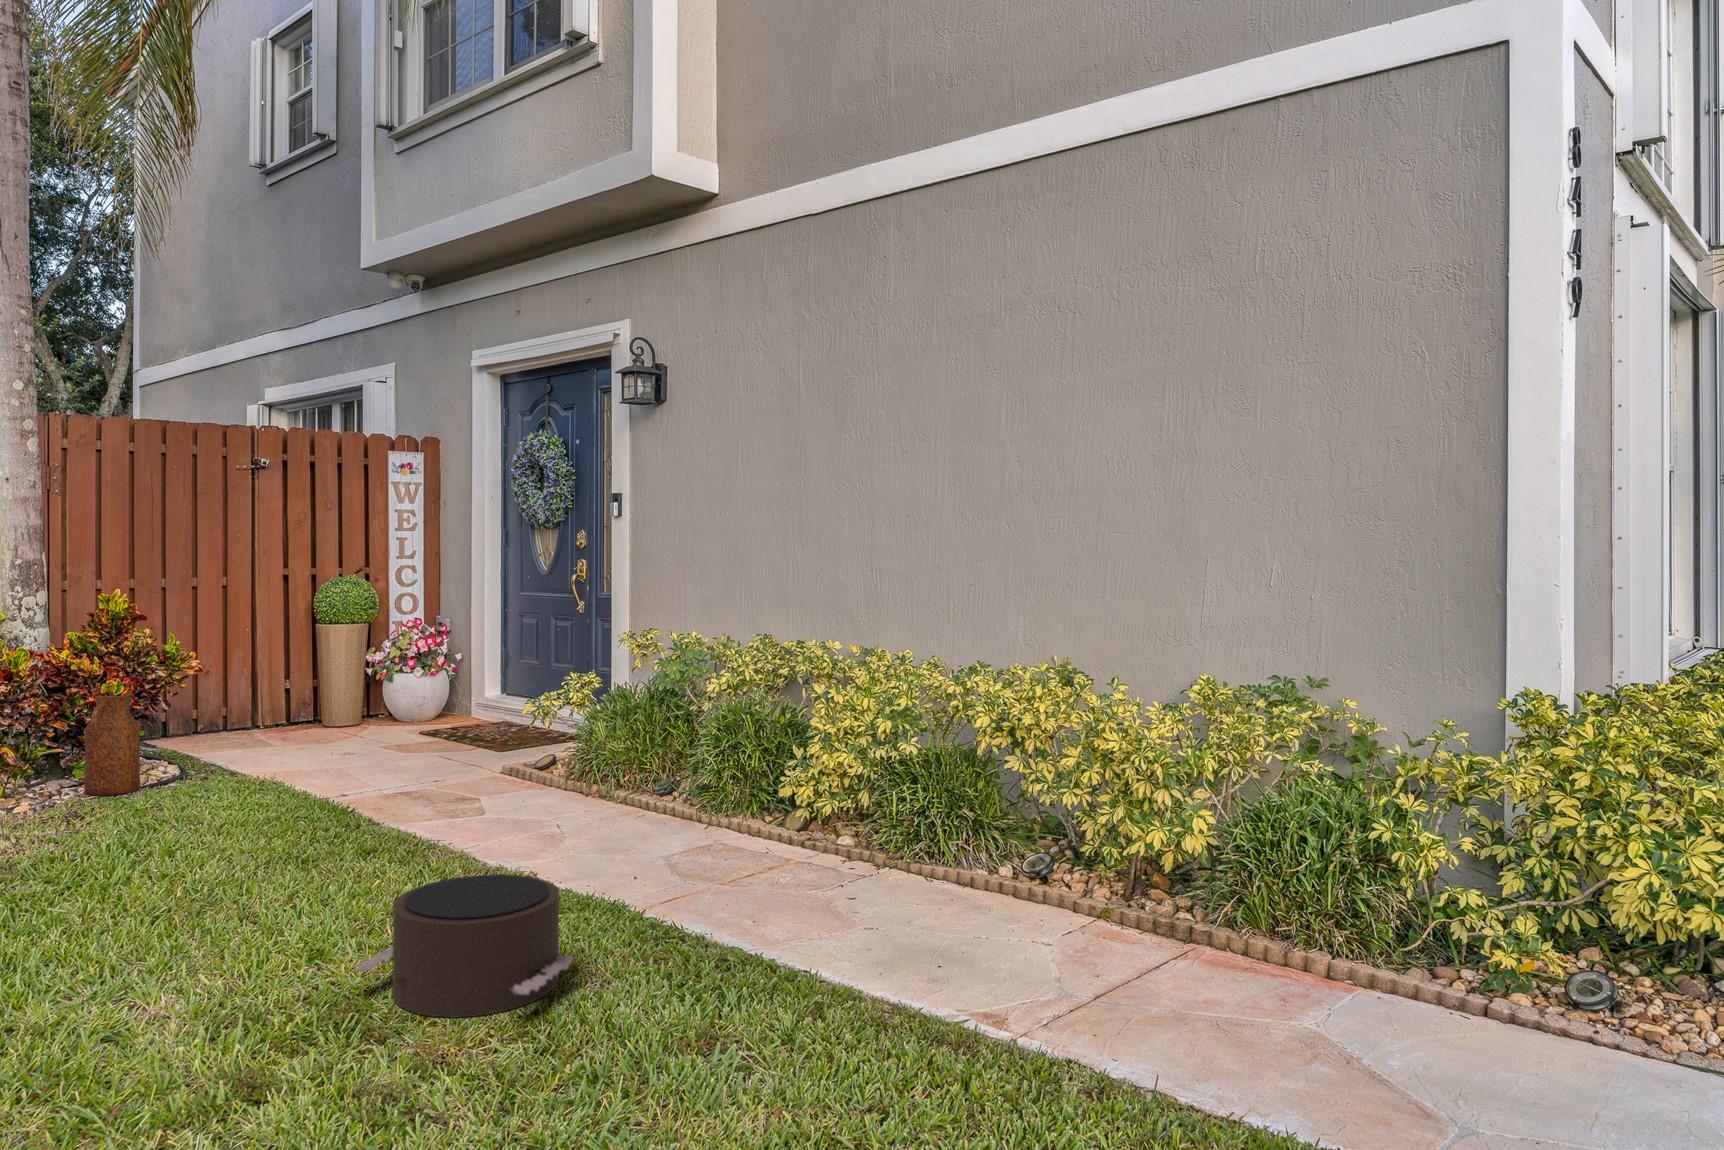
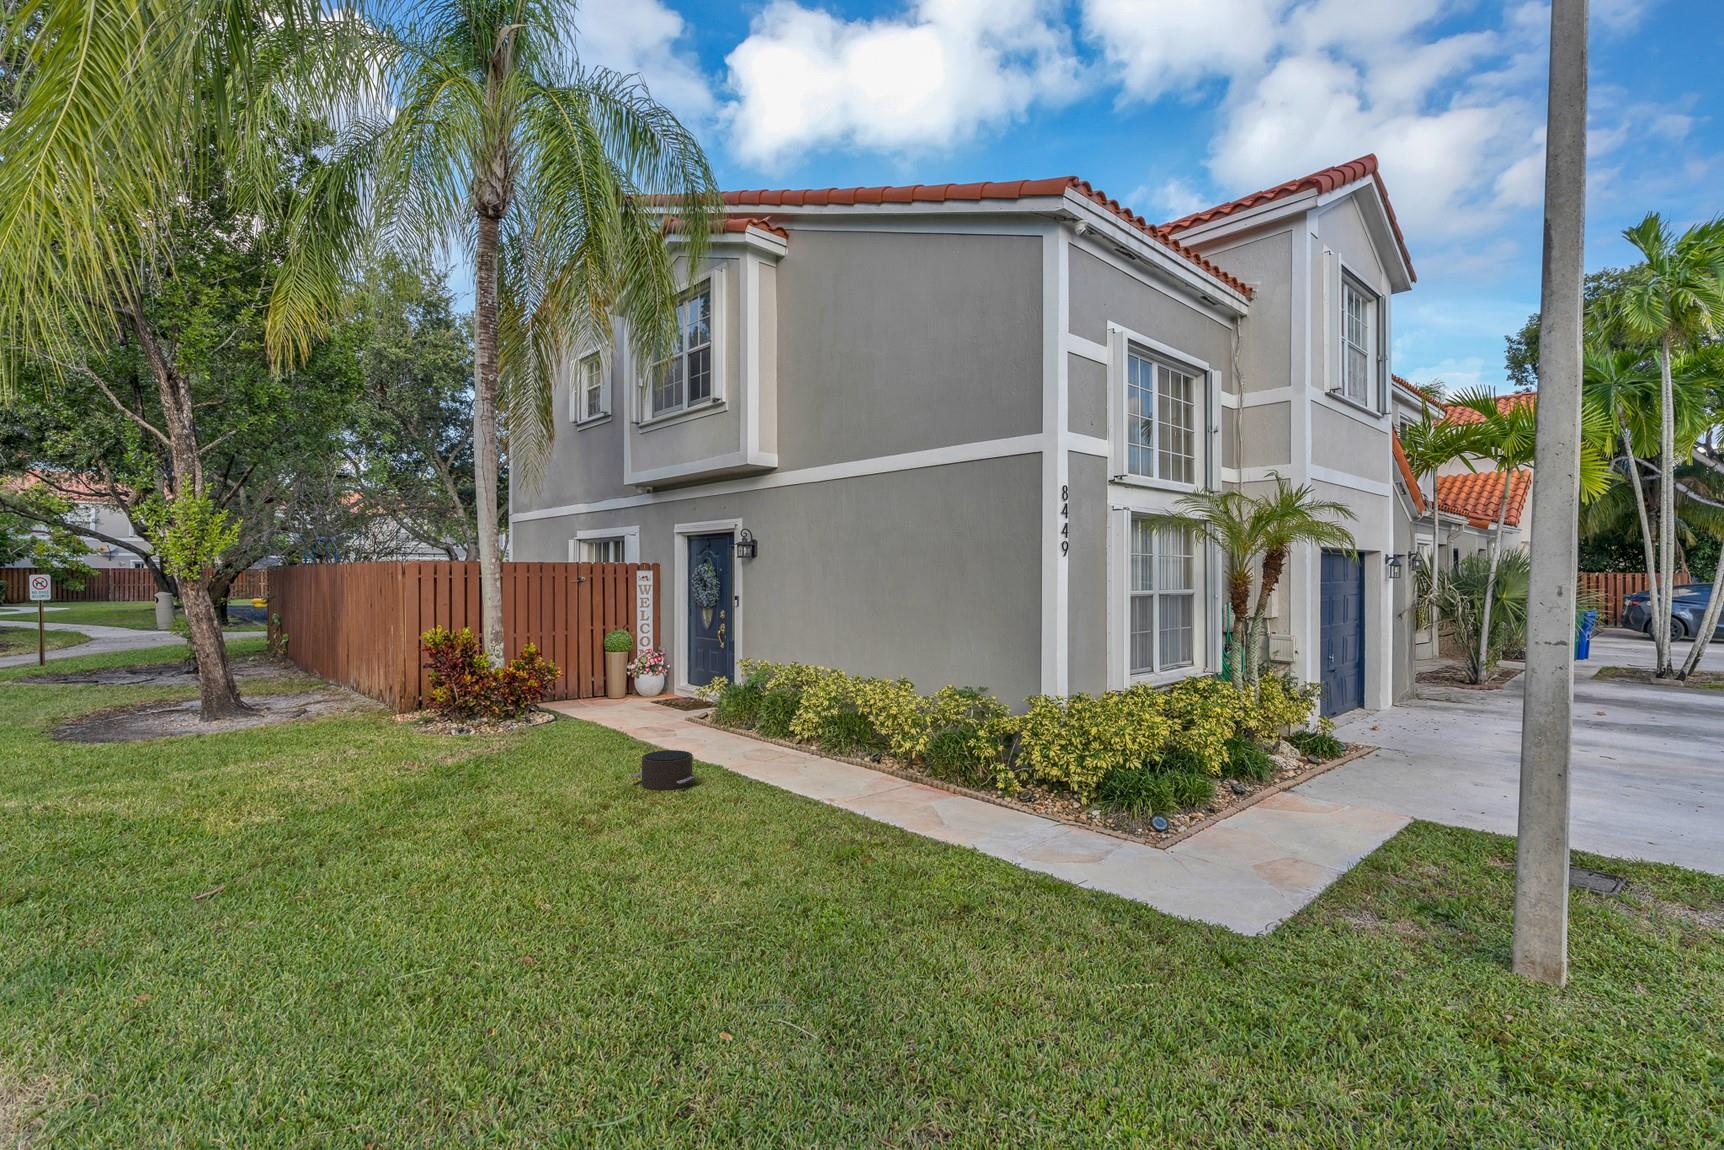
watering can: present [85,693,140,796] -> none [522,683,543,727]

